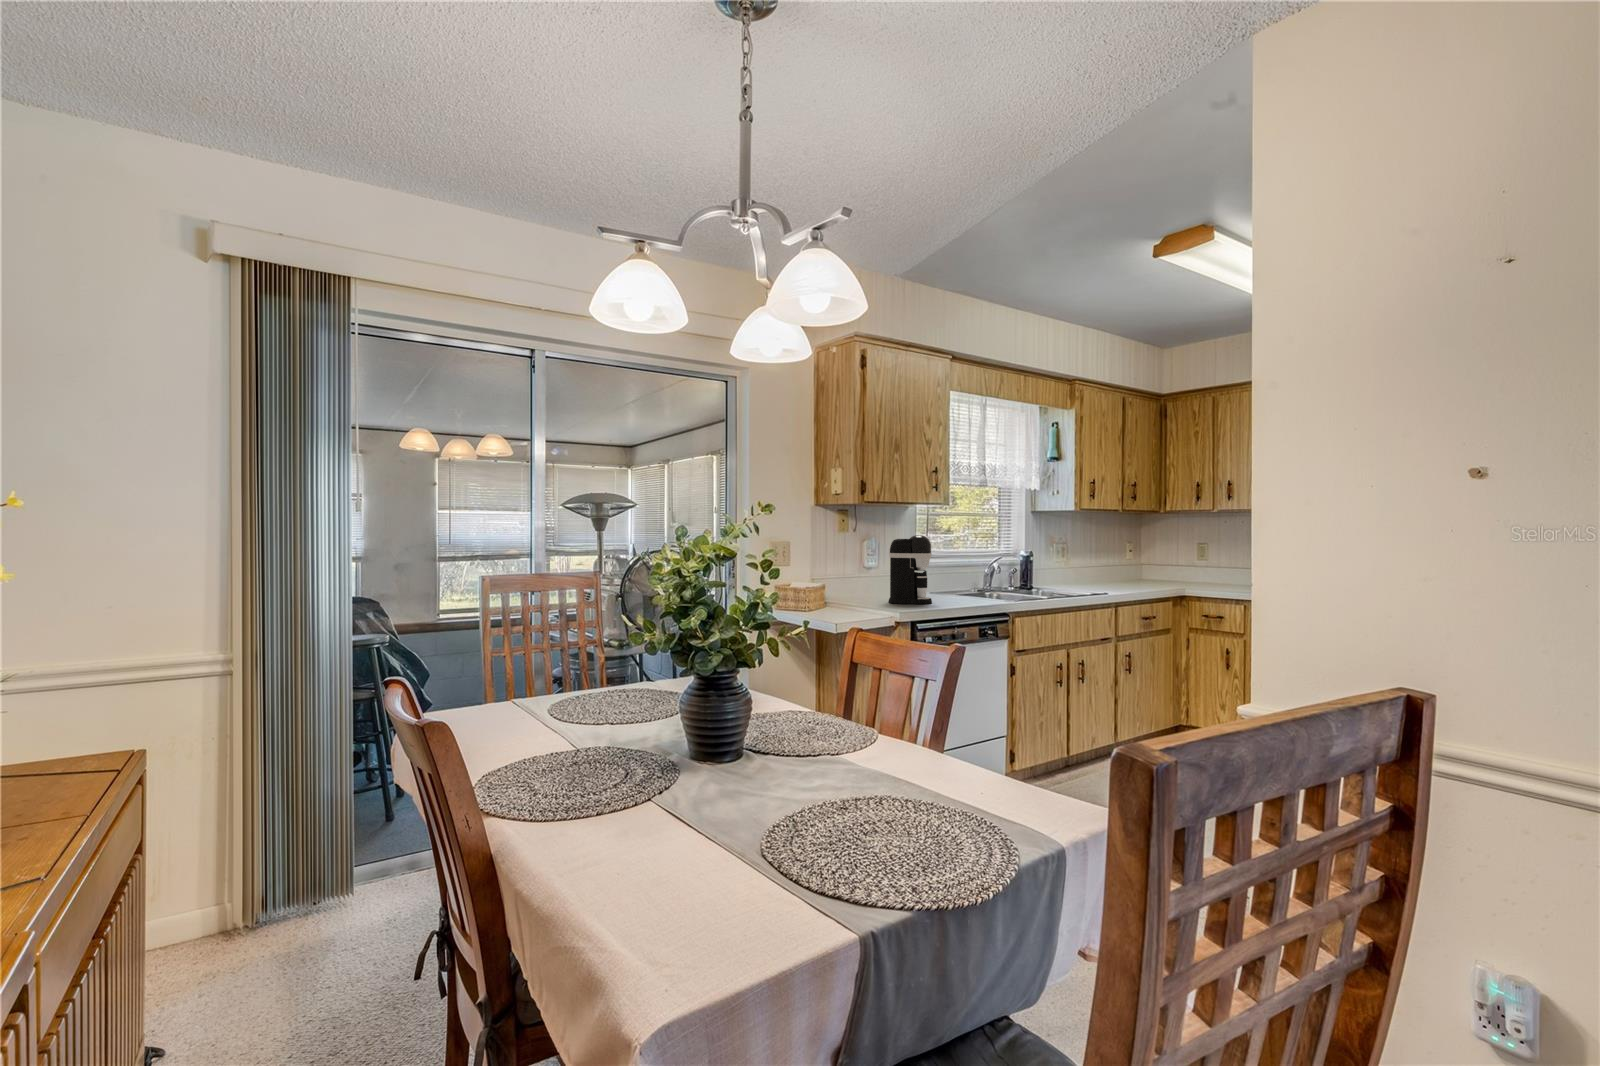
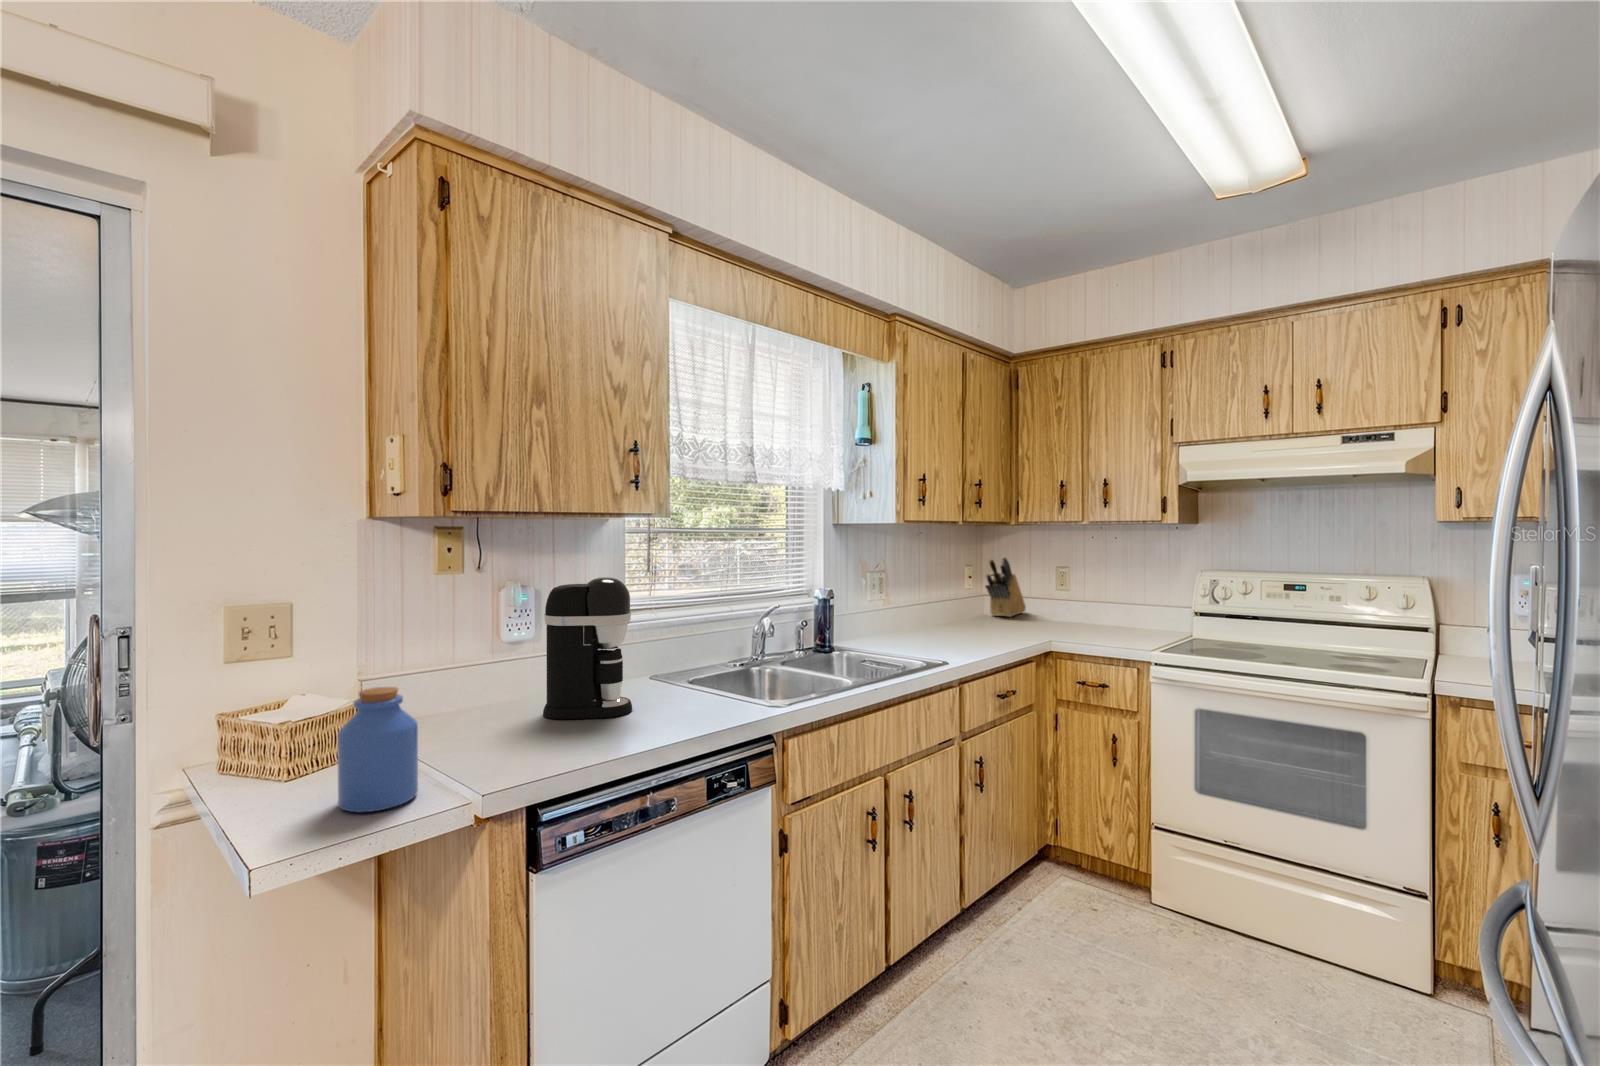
knife block: none [1142,537,1176,580] -> present [985,557,1026,617]
jar: none [840,571,868,617] -> present [338,687,418,812]

